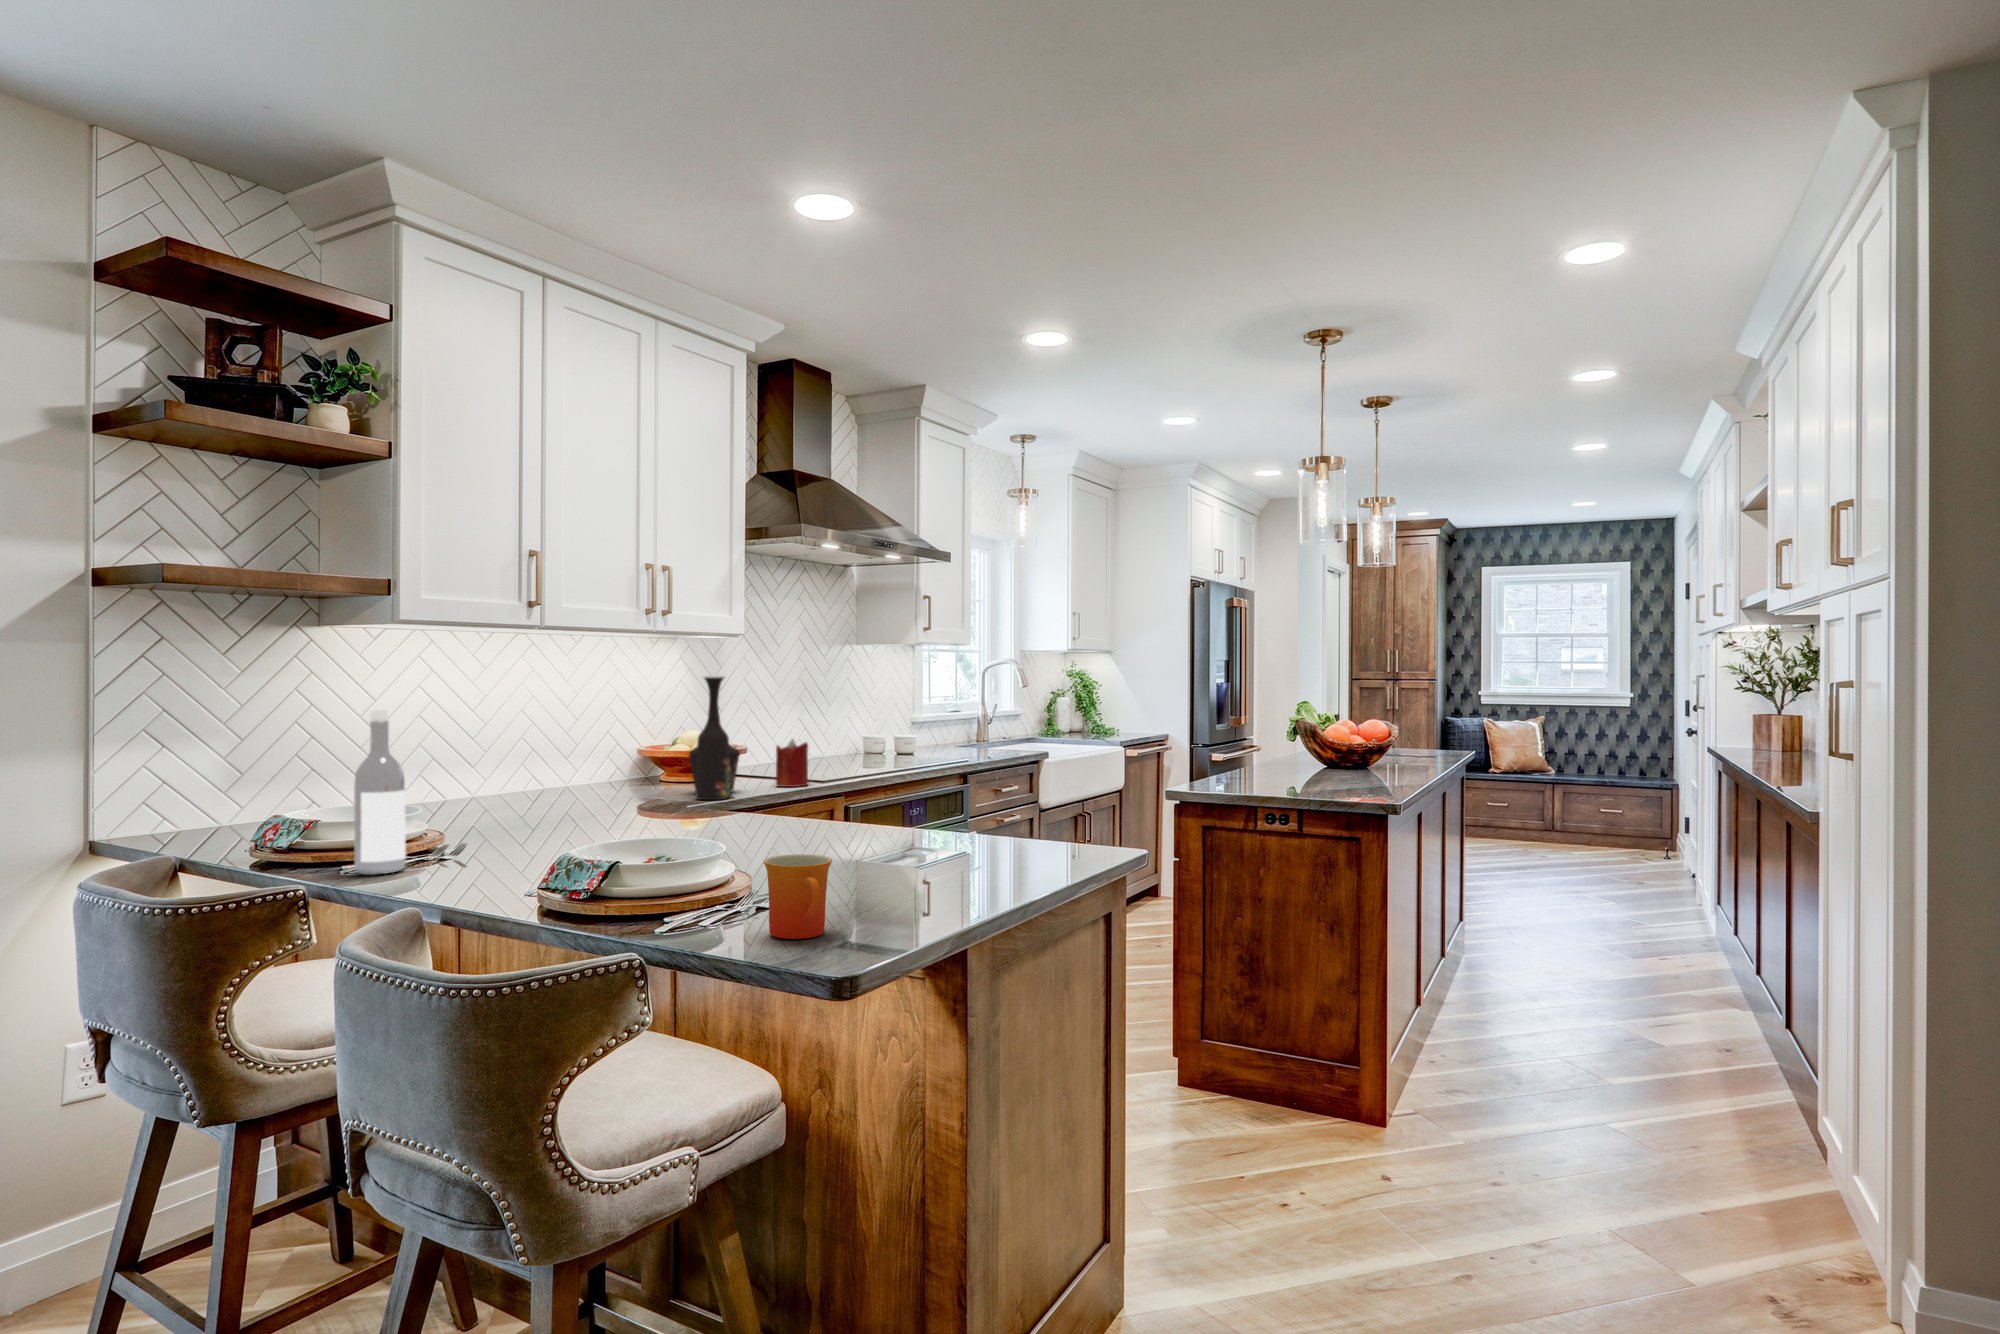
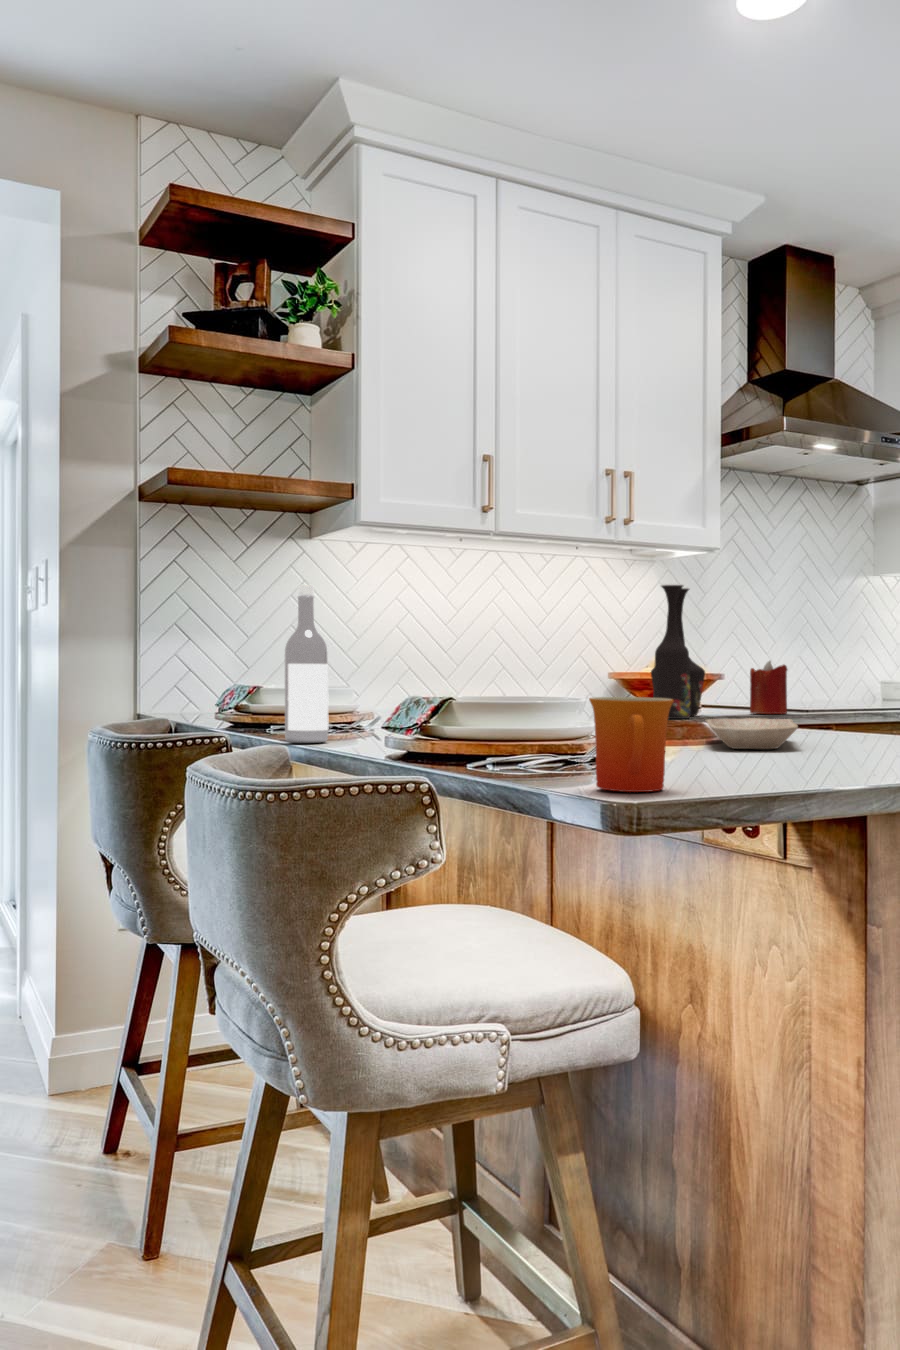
tray: none [783,819,871,857] -> present [706,718,798,749]

